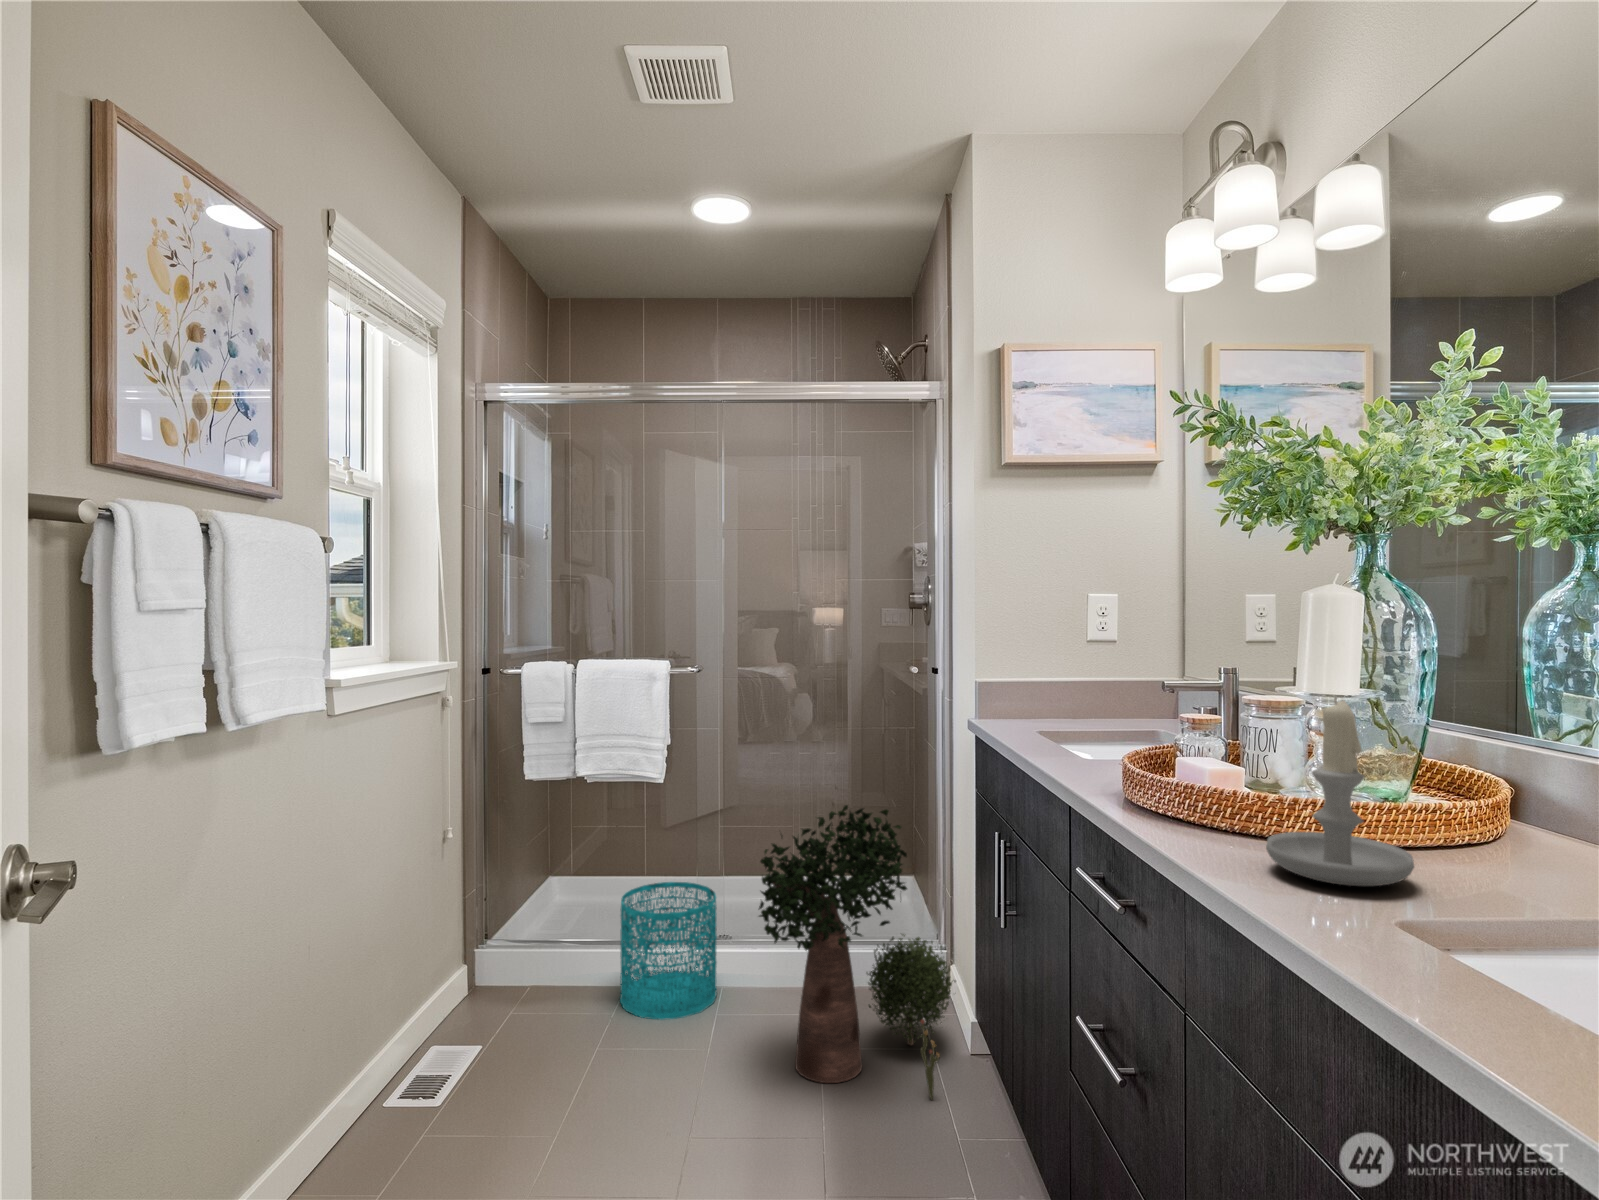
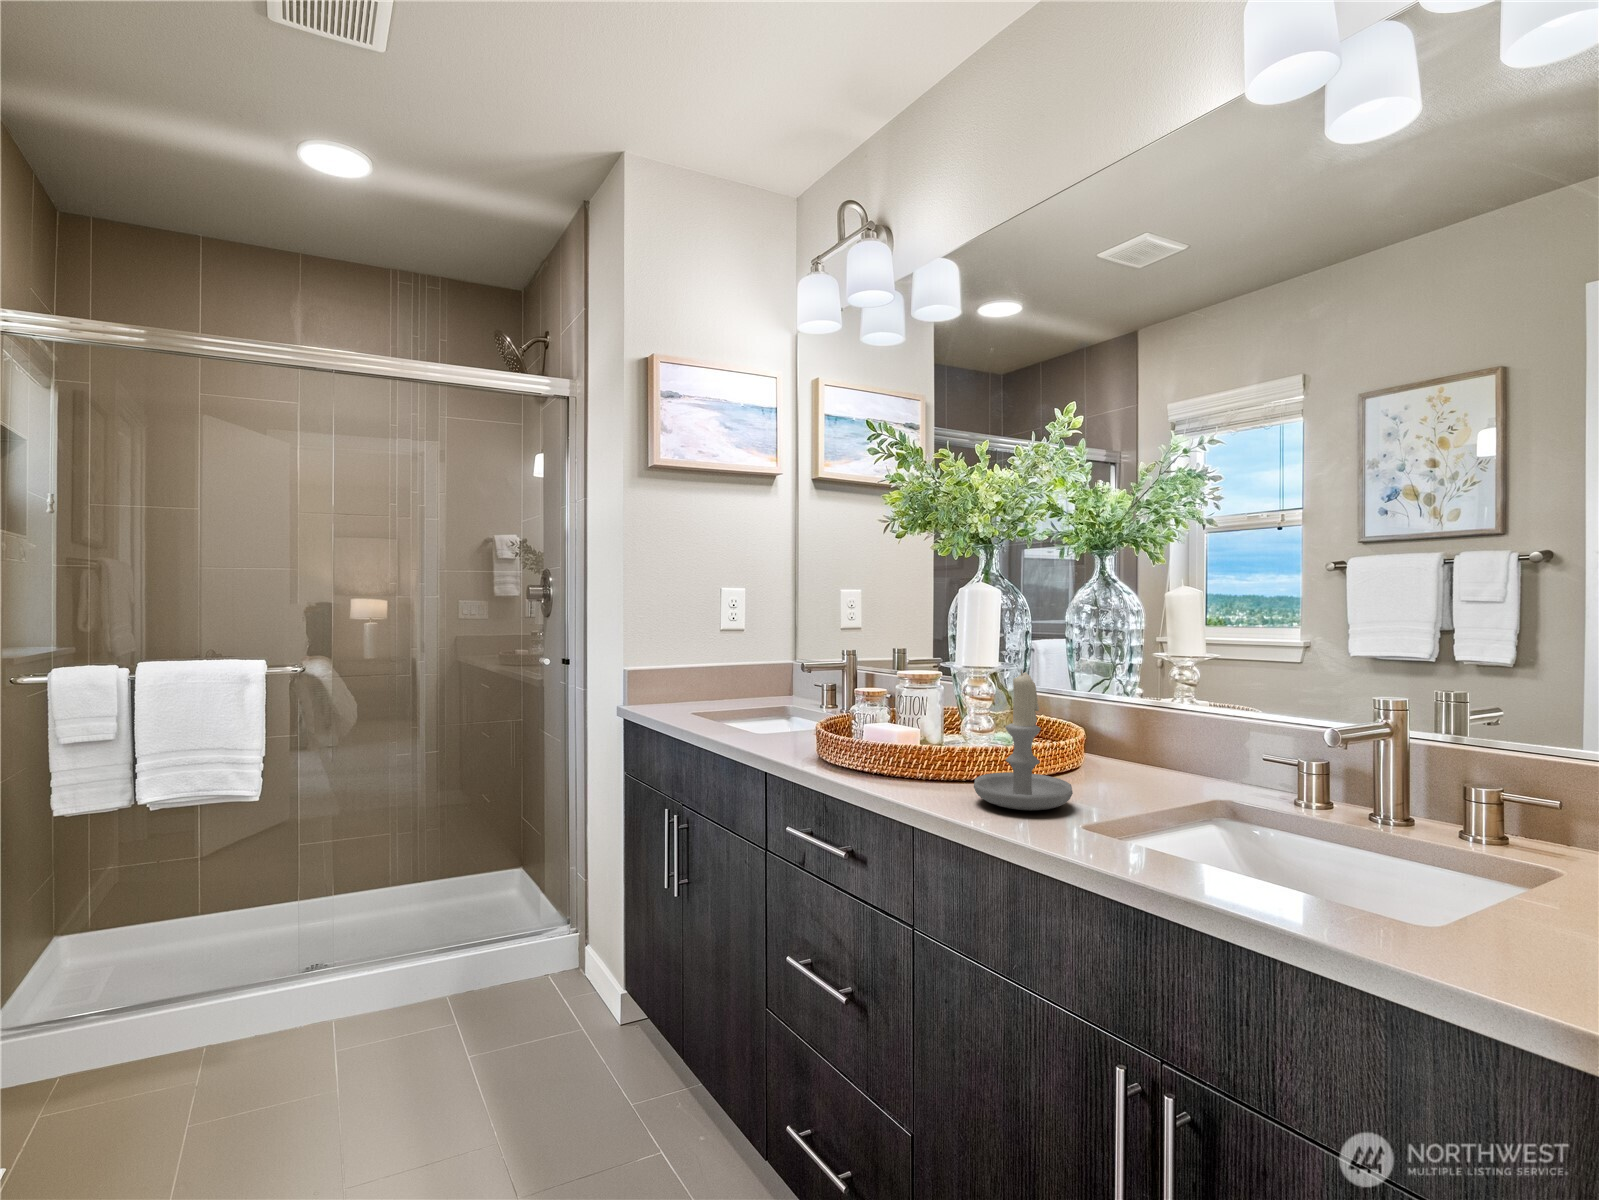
potted plant: present [759,805,956,1099] -> none [411,797,613,1083]
wastebasket: present [620,882,717,1020] -> none [209,906,338,1073]

